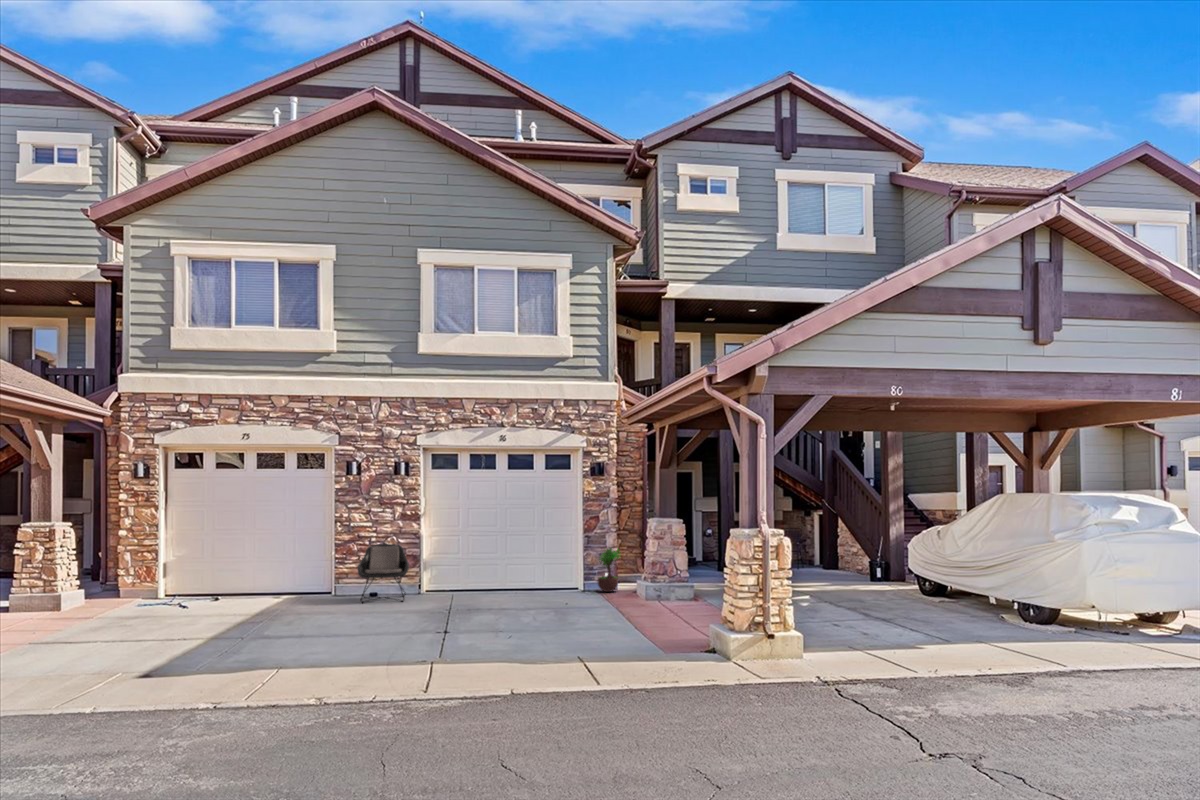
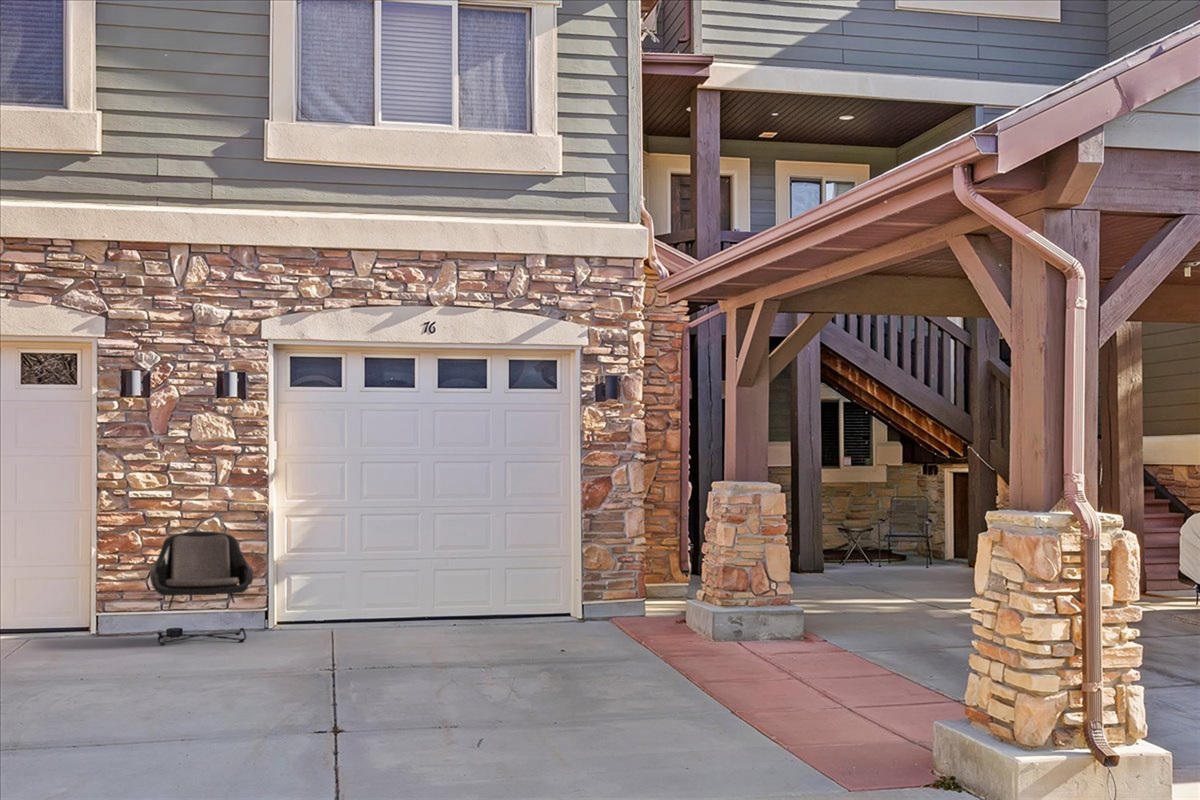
potted tree: present [598,549,619,592] -> none [608,530,658,621]

